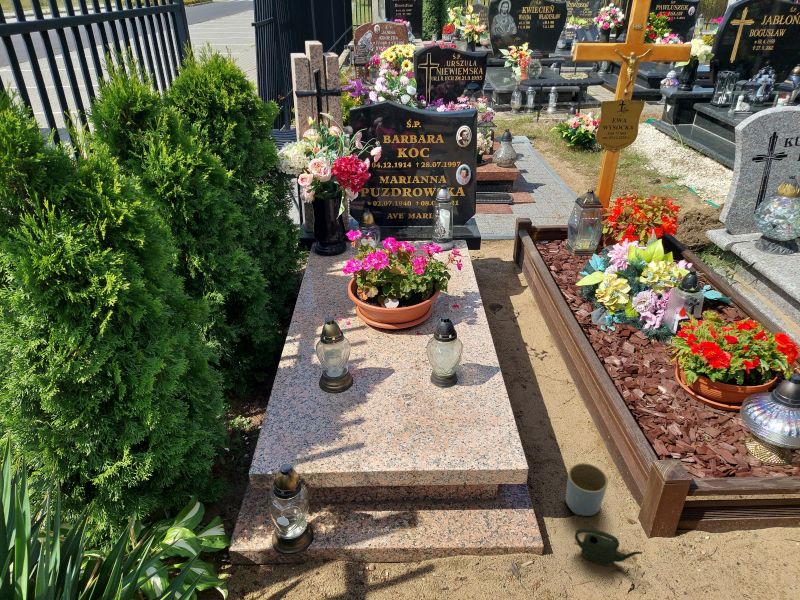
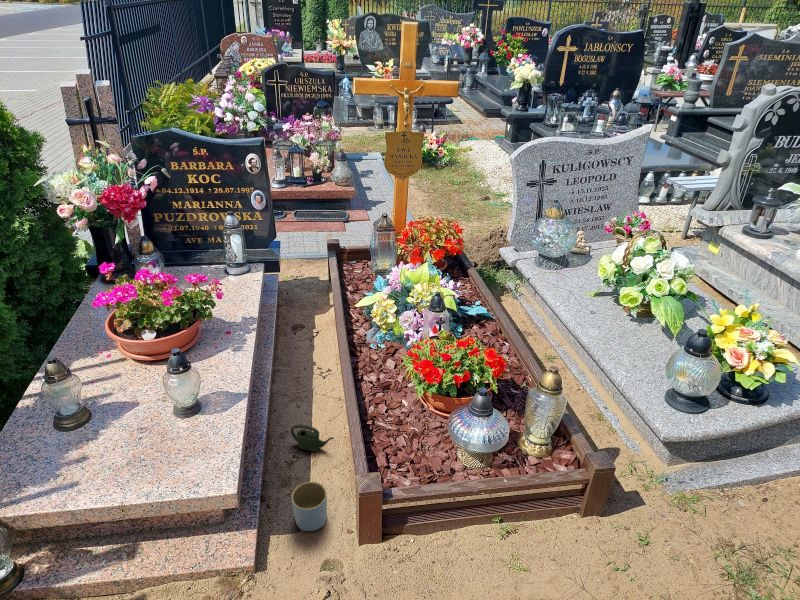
watering can: present [575,528,642,566] -> present [291,425,334,451]

